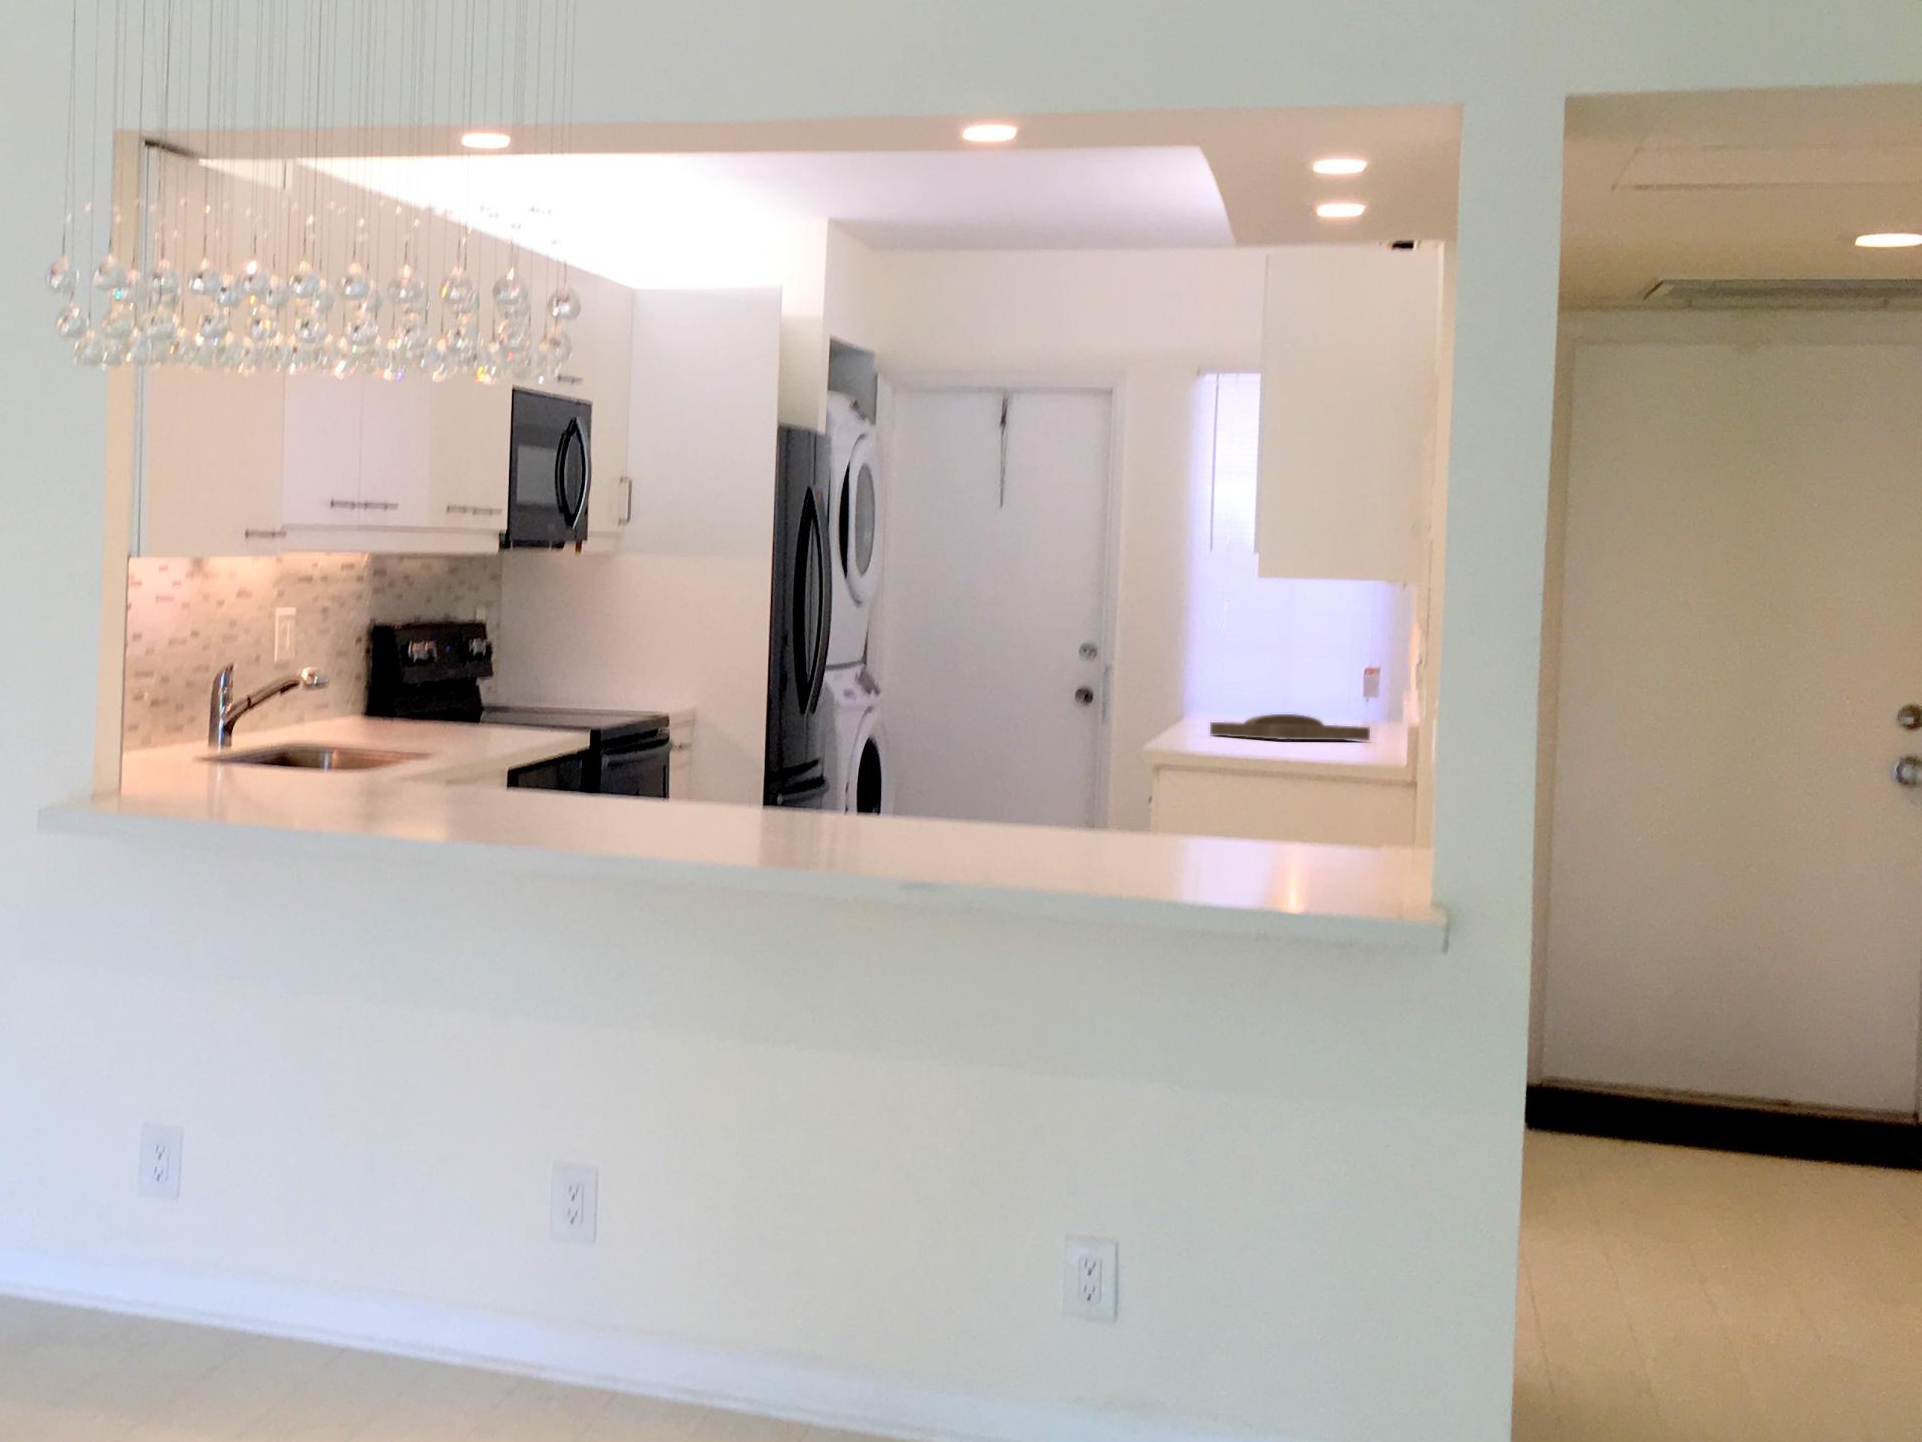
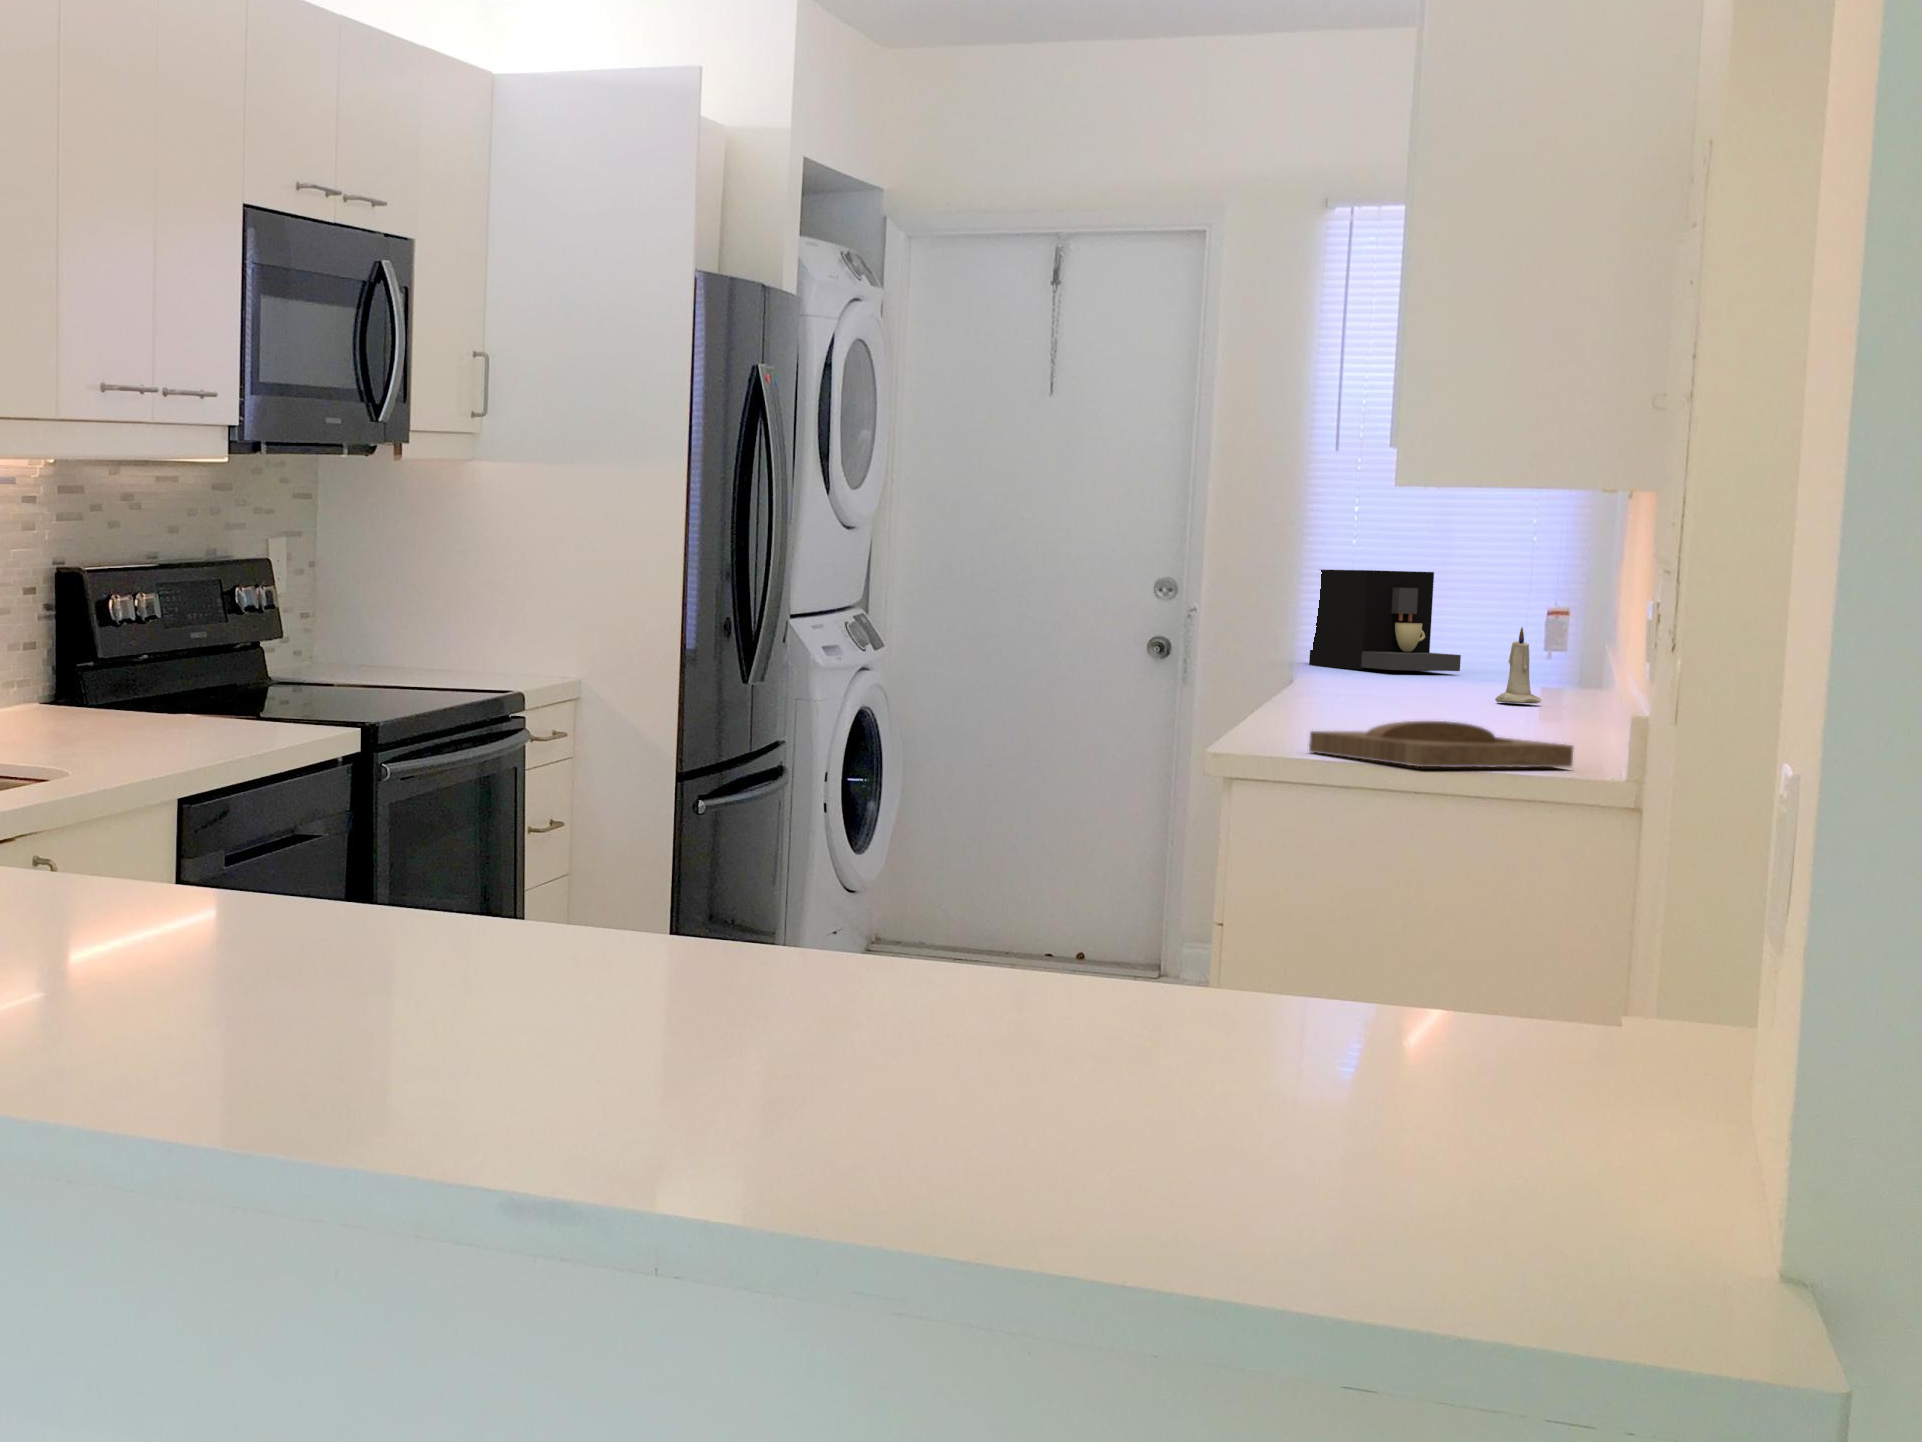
coffee maker: none [1196,633,1305,707] -> present [1309,570,1461,671]
candle: none [1328,667,1359,719] -> present [1495,627,1541,704]

